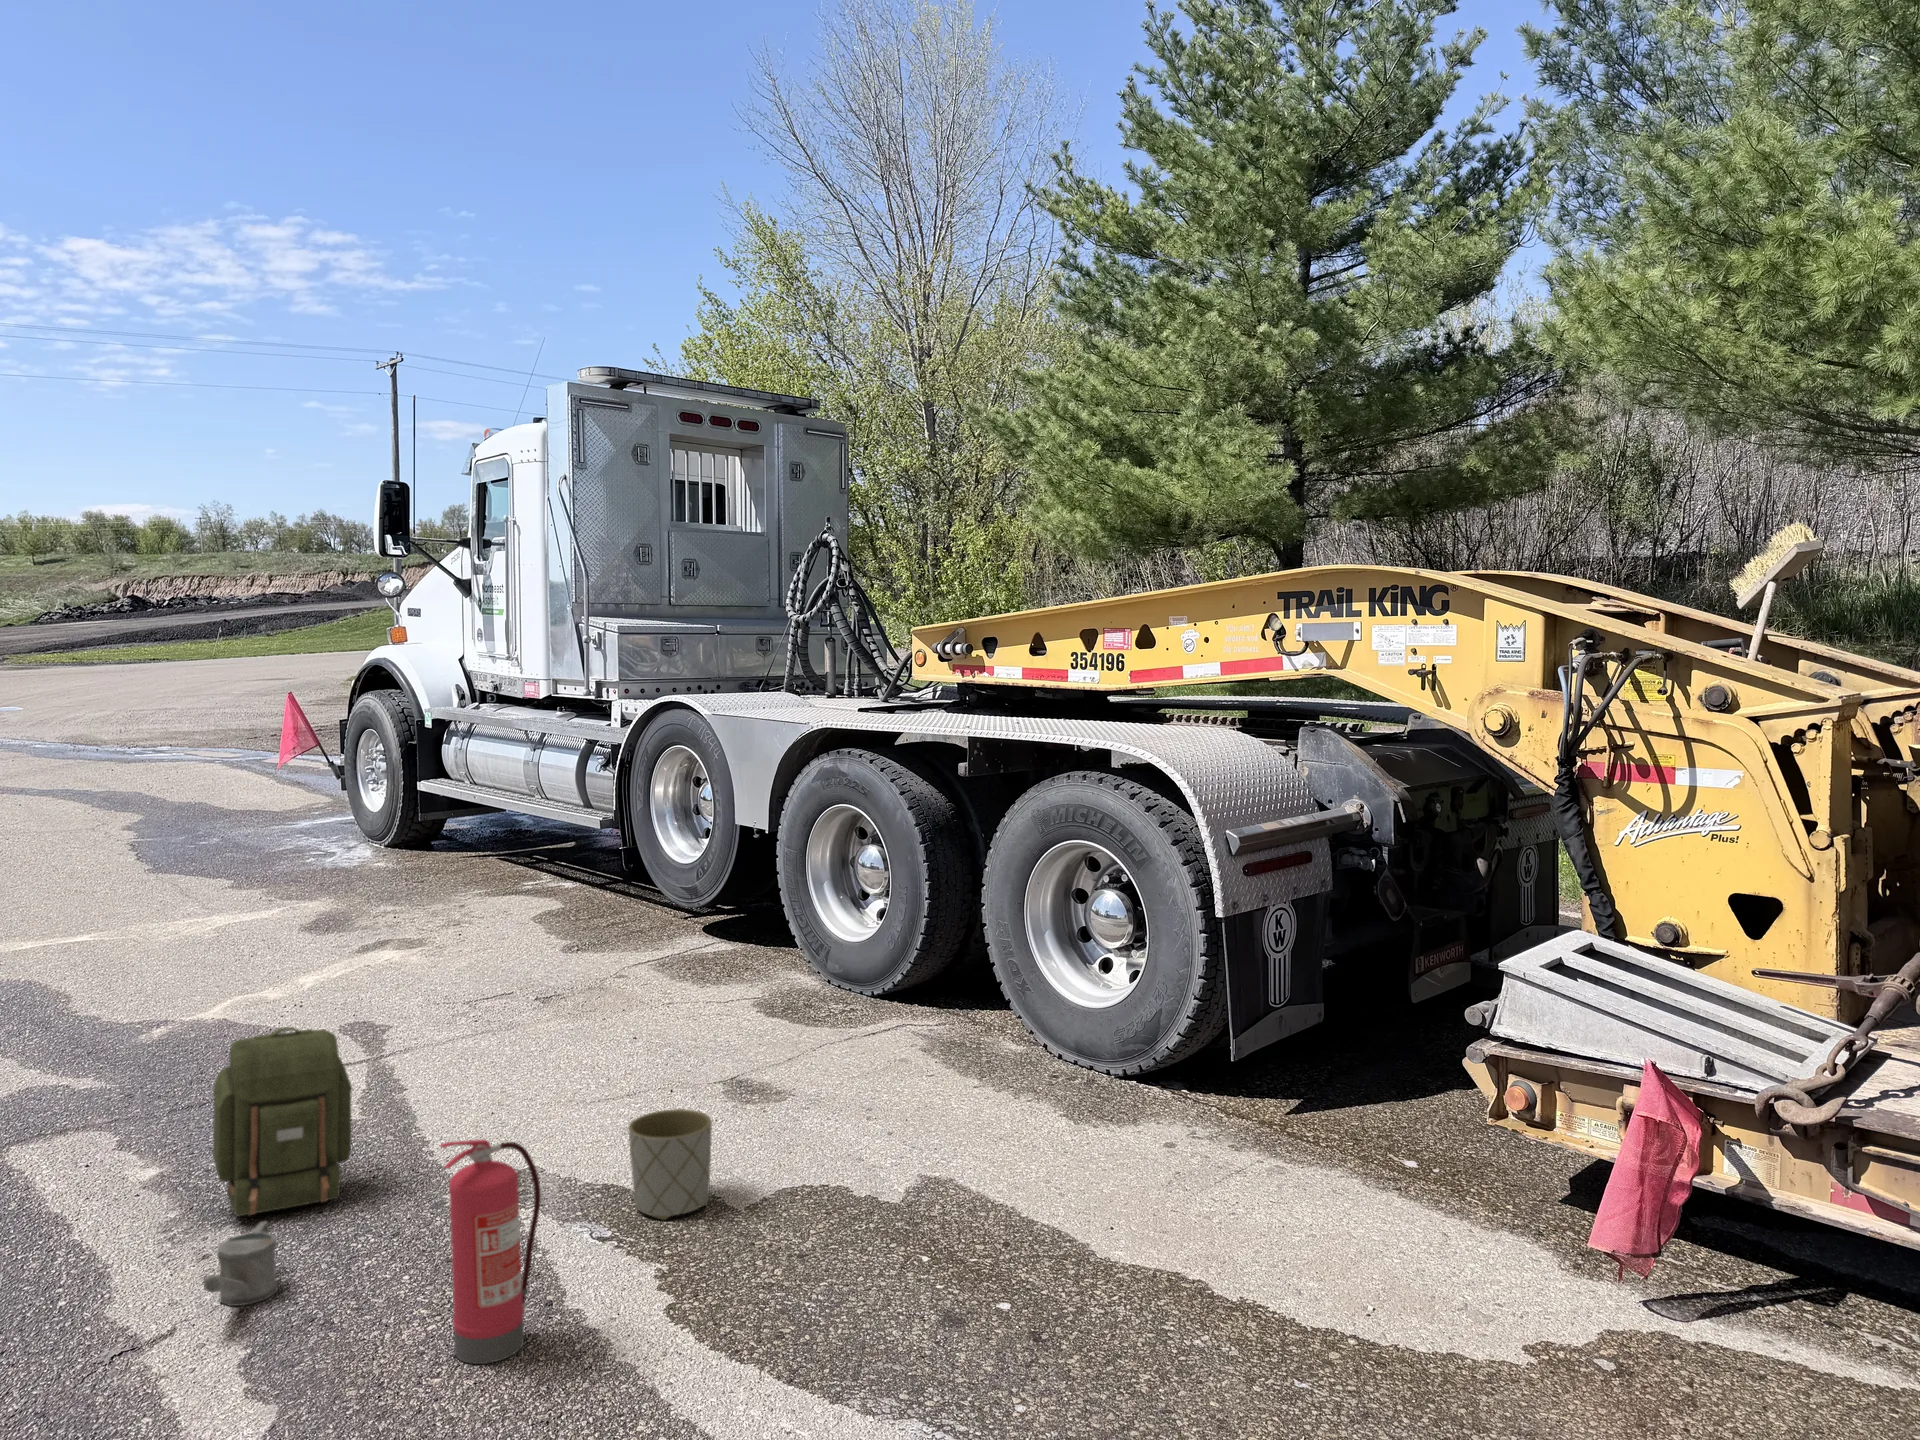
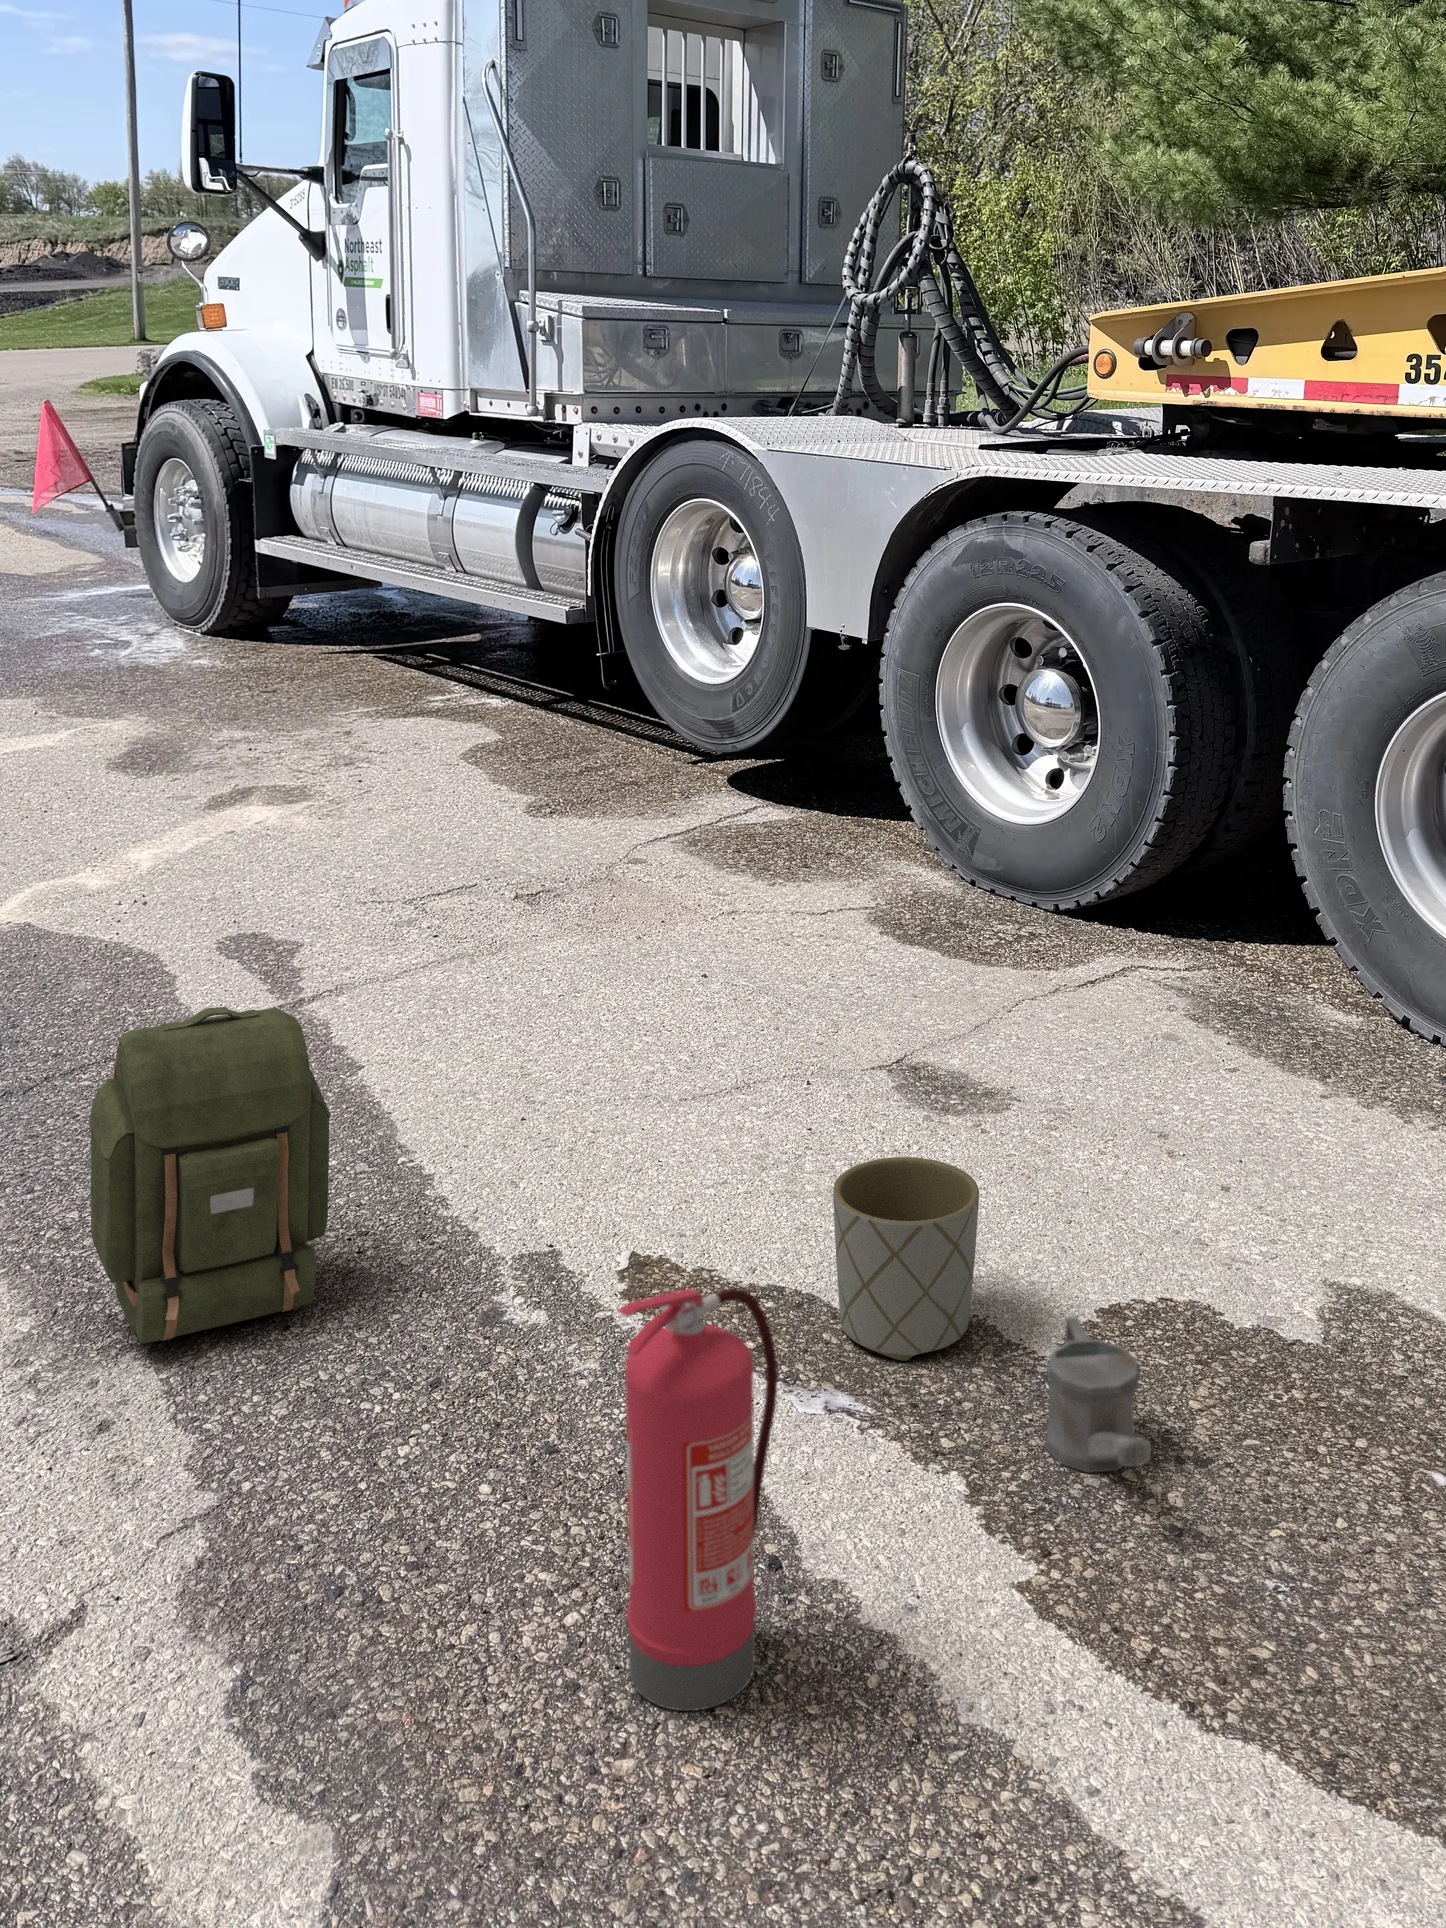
watering can: present [204,1221,278,1306] -> present [1045,1317,1151,1473]

